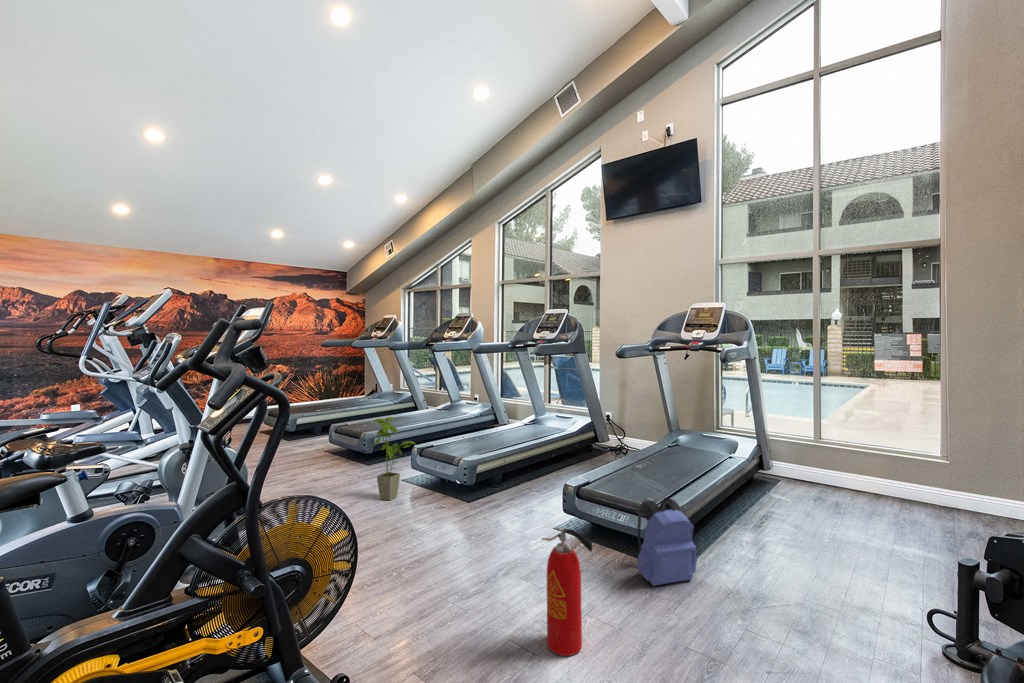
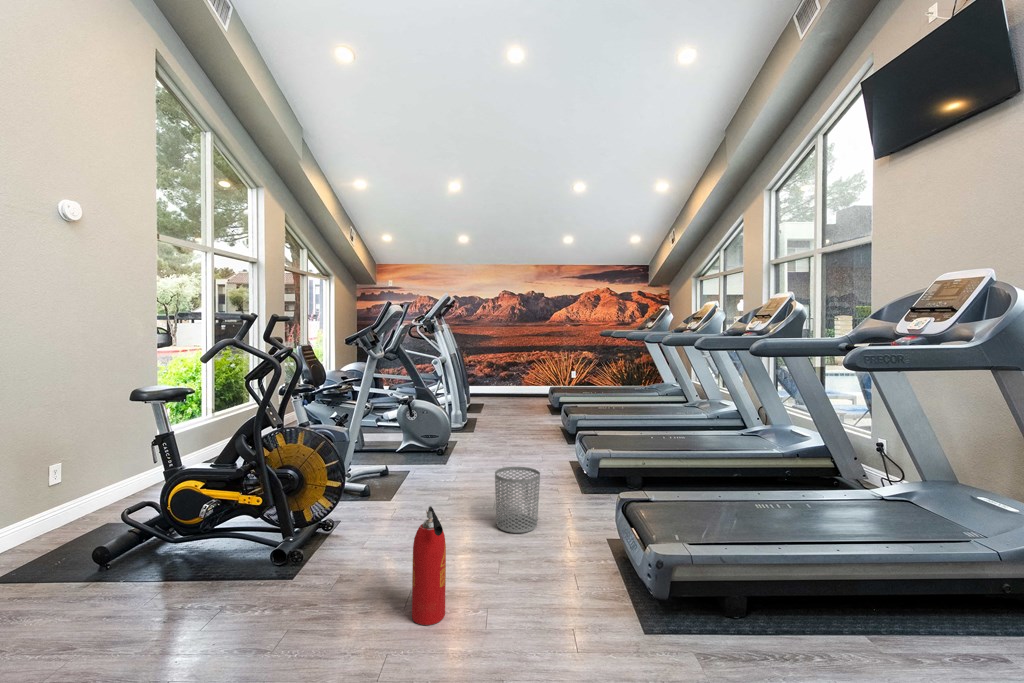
house plant: present [373,417,416,500] -> none [517,399,553,473]
waste bin: none [451,484,499,555] -> present [495,467,540,533]
backpack: present [637,498,697,586] -> none [576,525,653,644]

